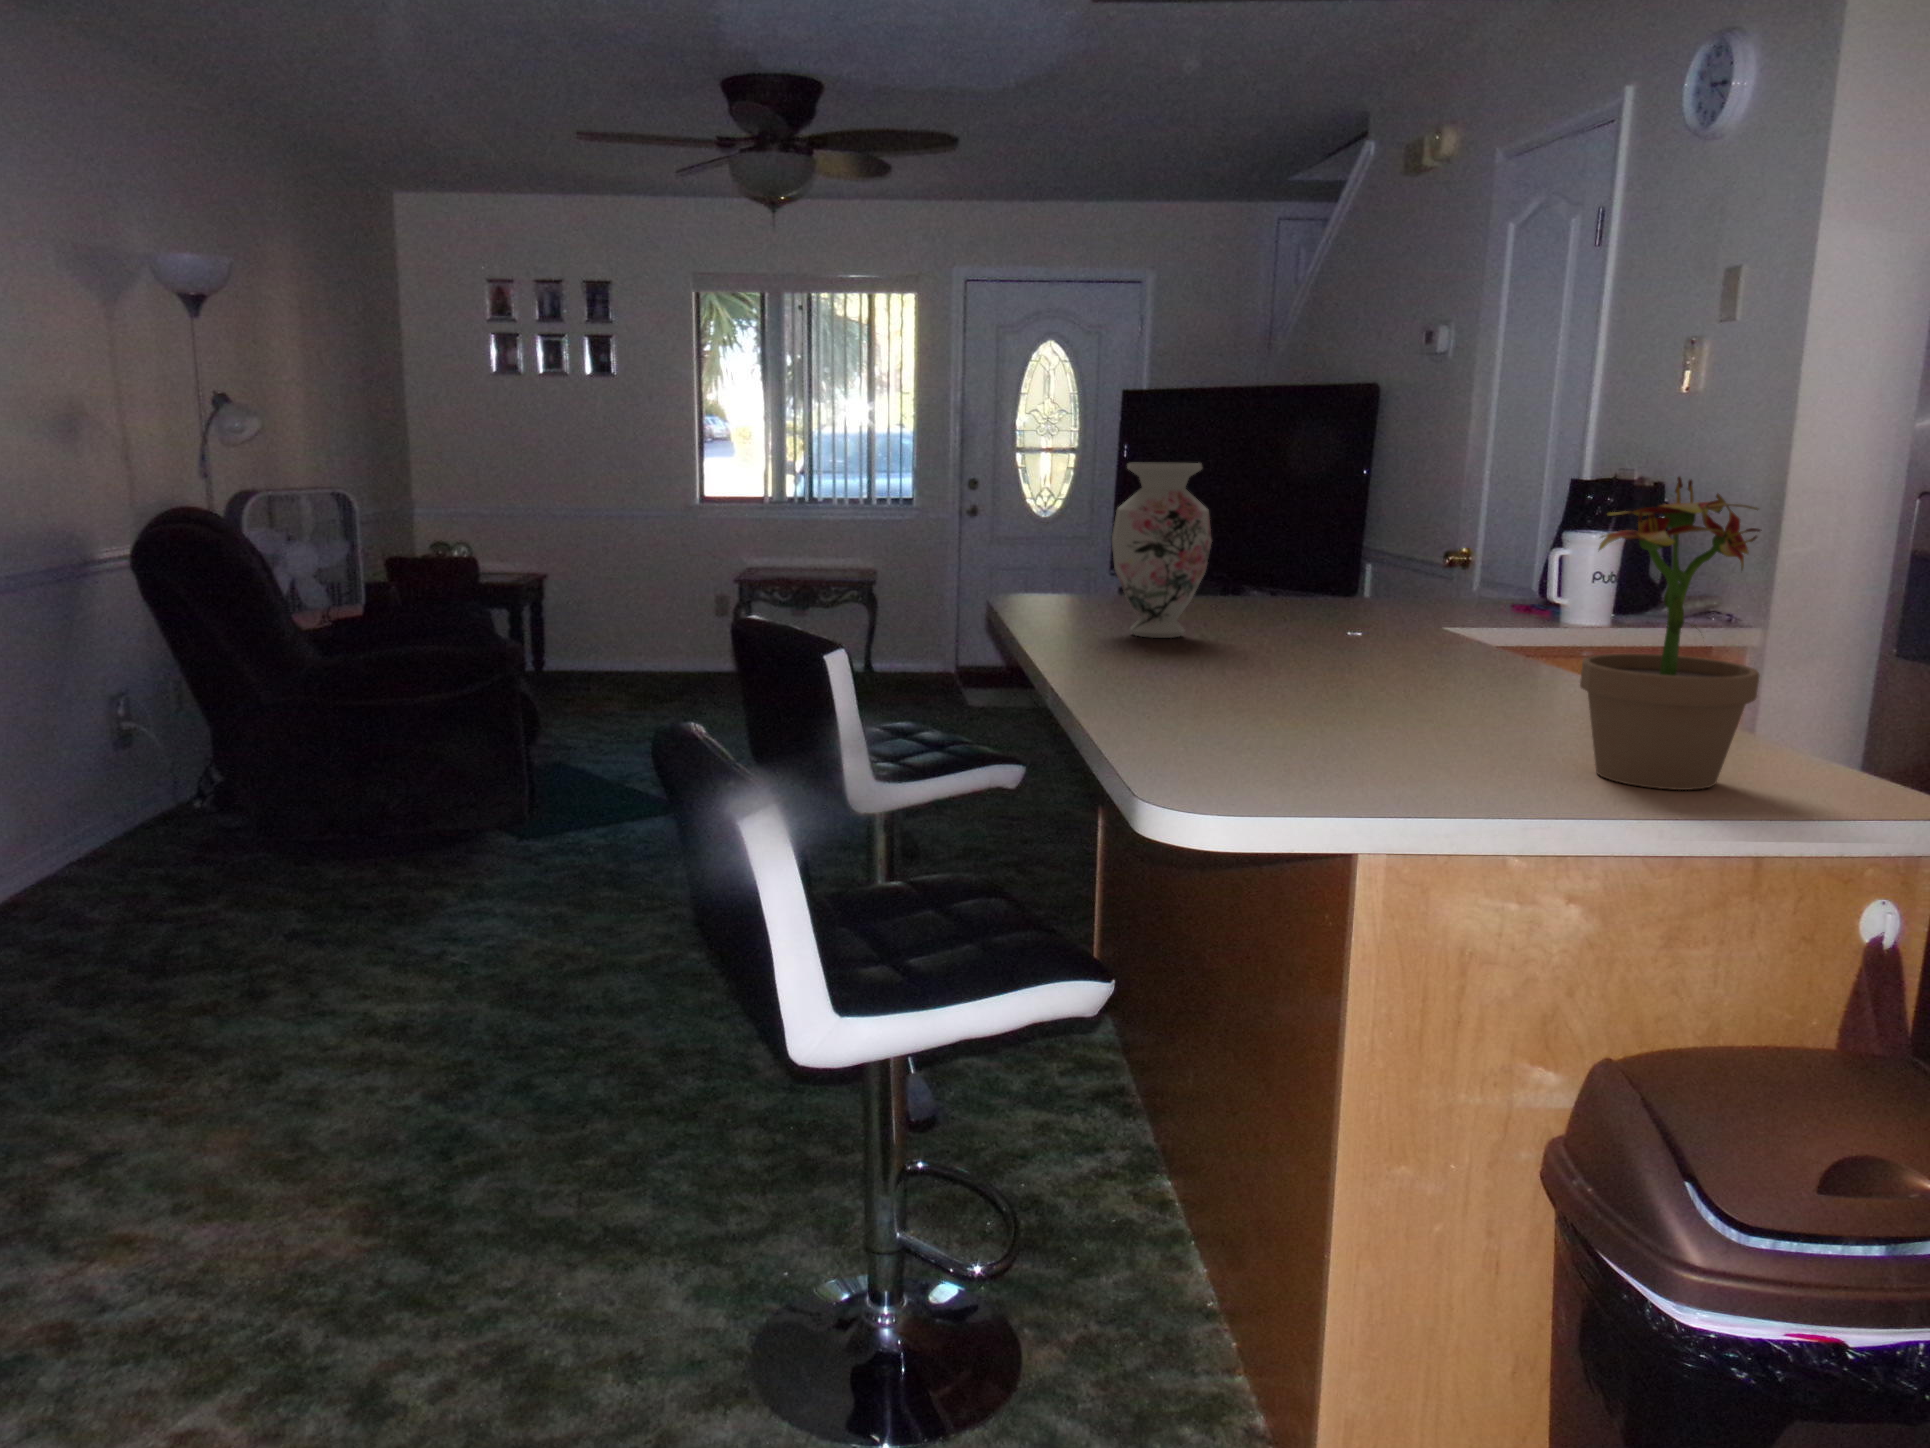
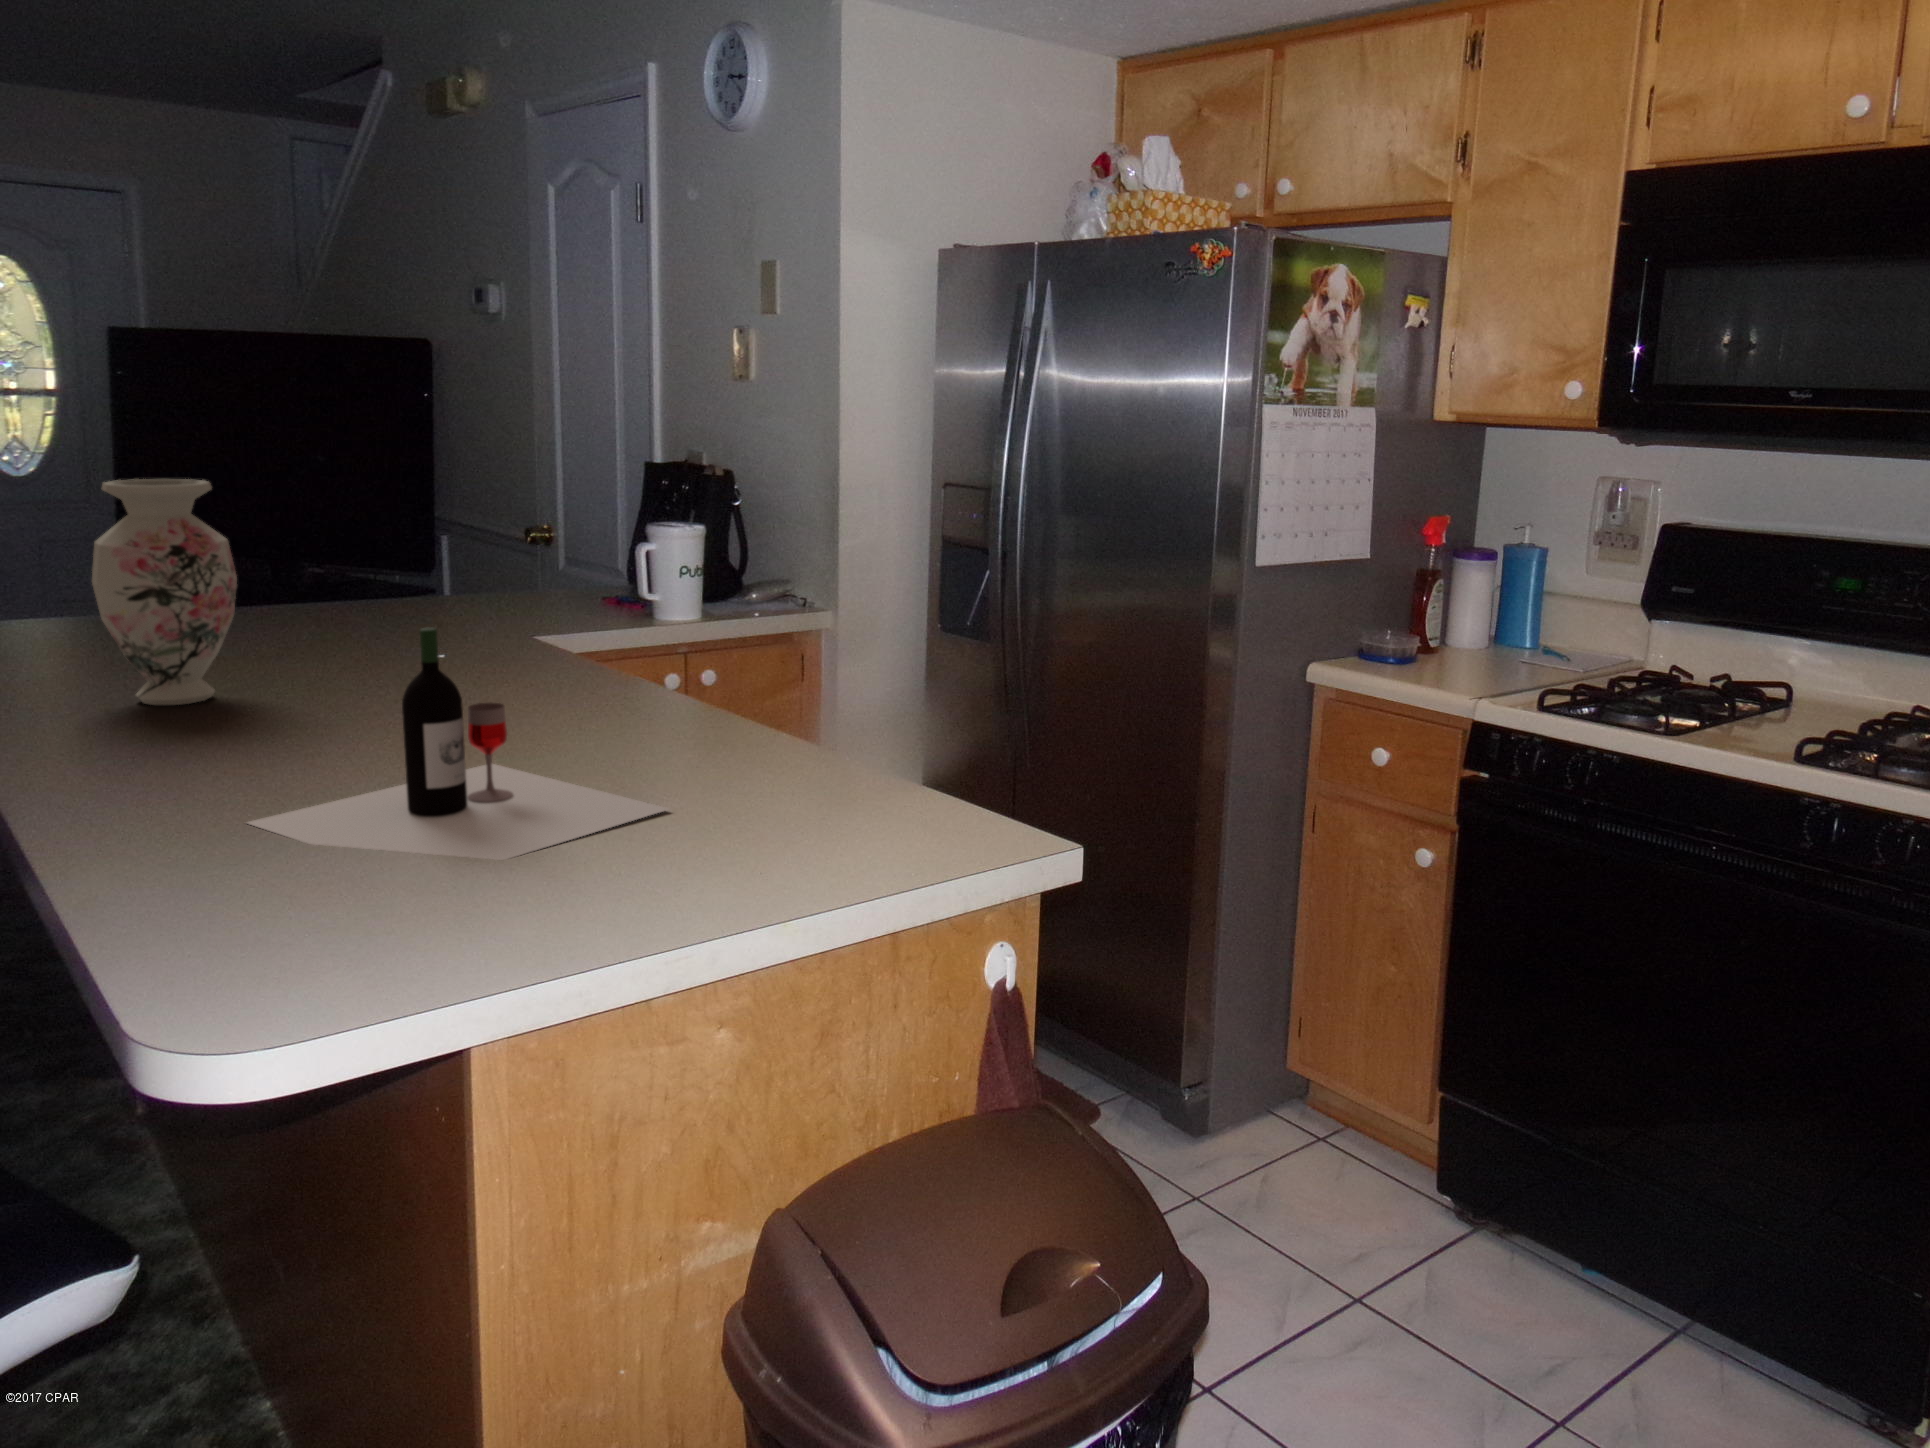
potted plant: present [1580,477,1760,790] -> none [690,554,860,887]
wine bottle: none [1204,555,1557,747] -> present [247,628,668,860]

